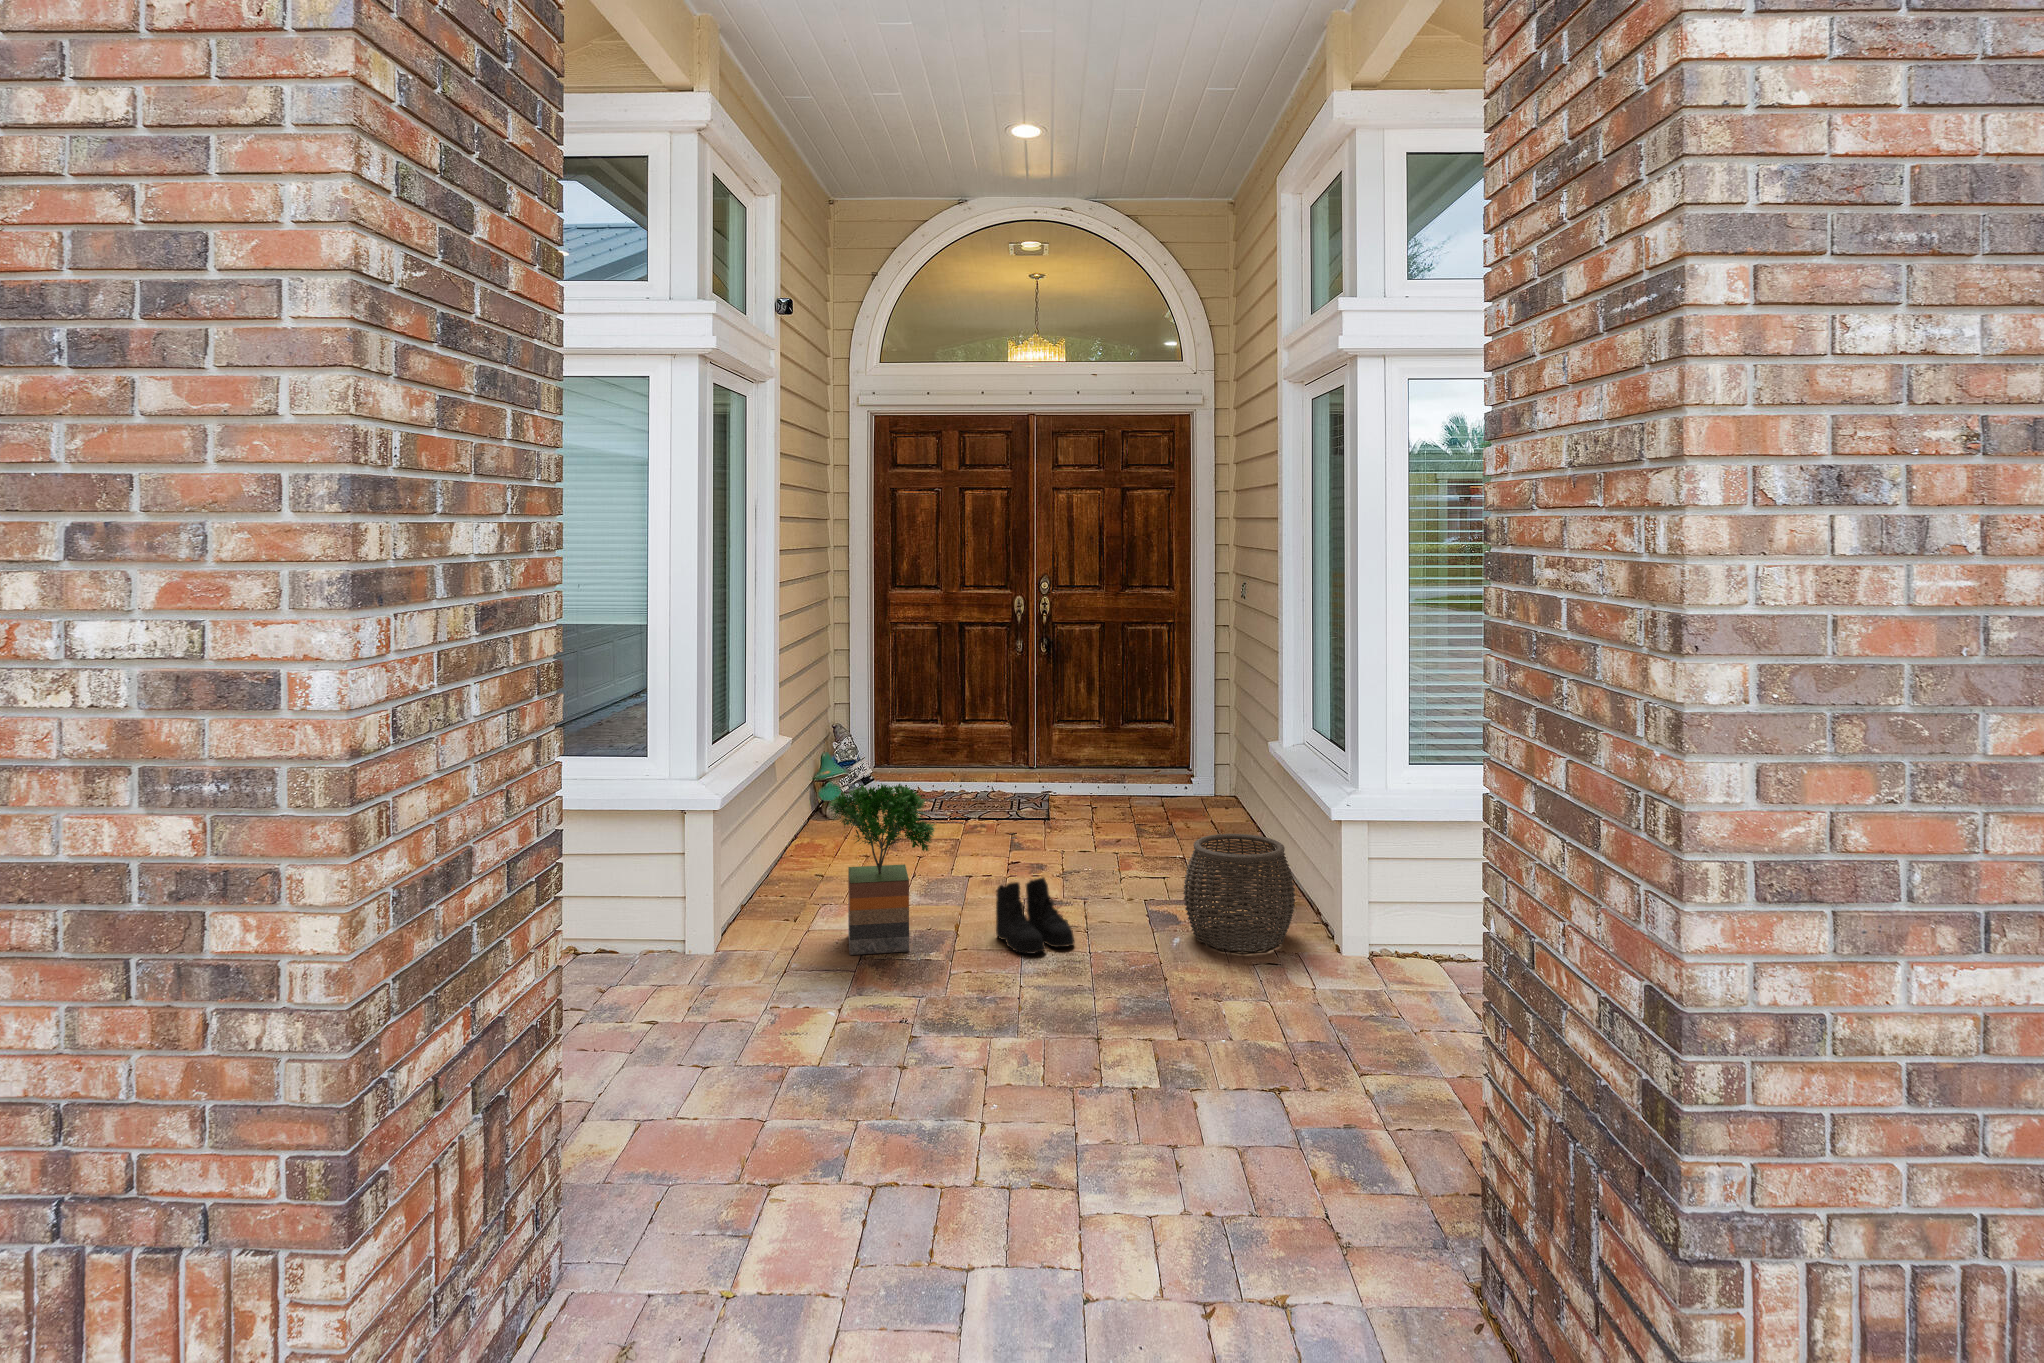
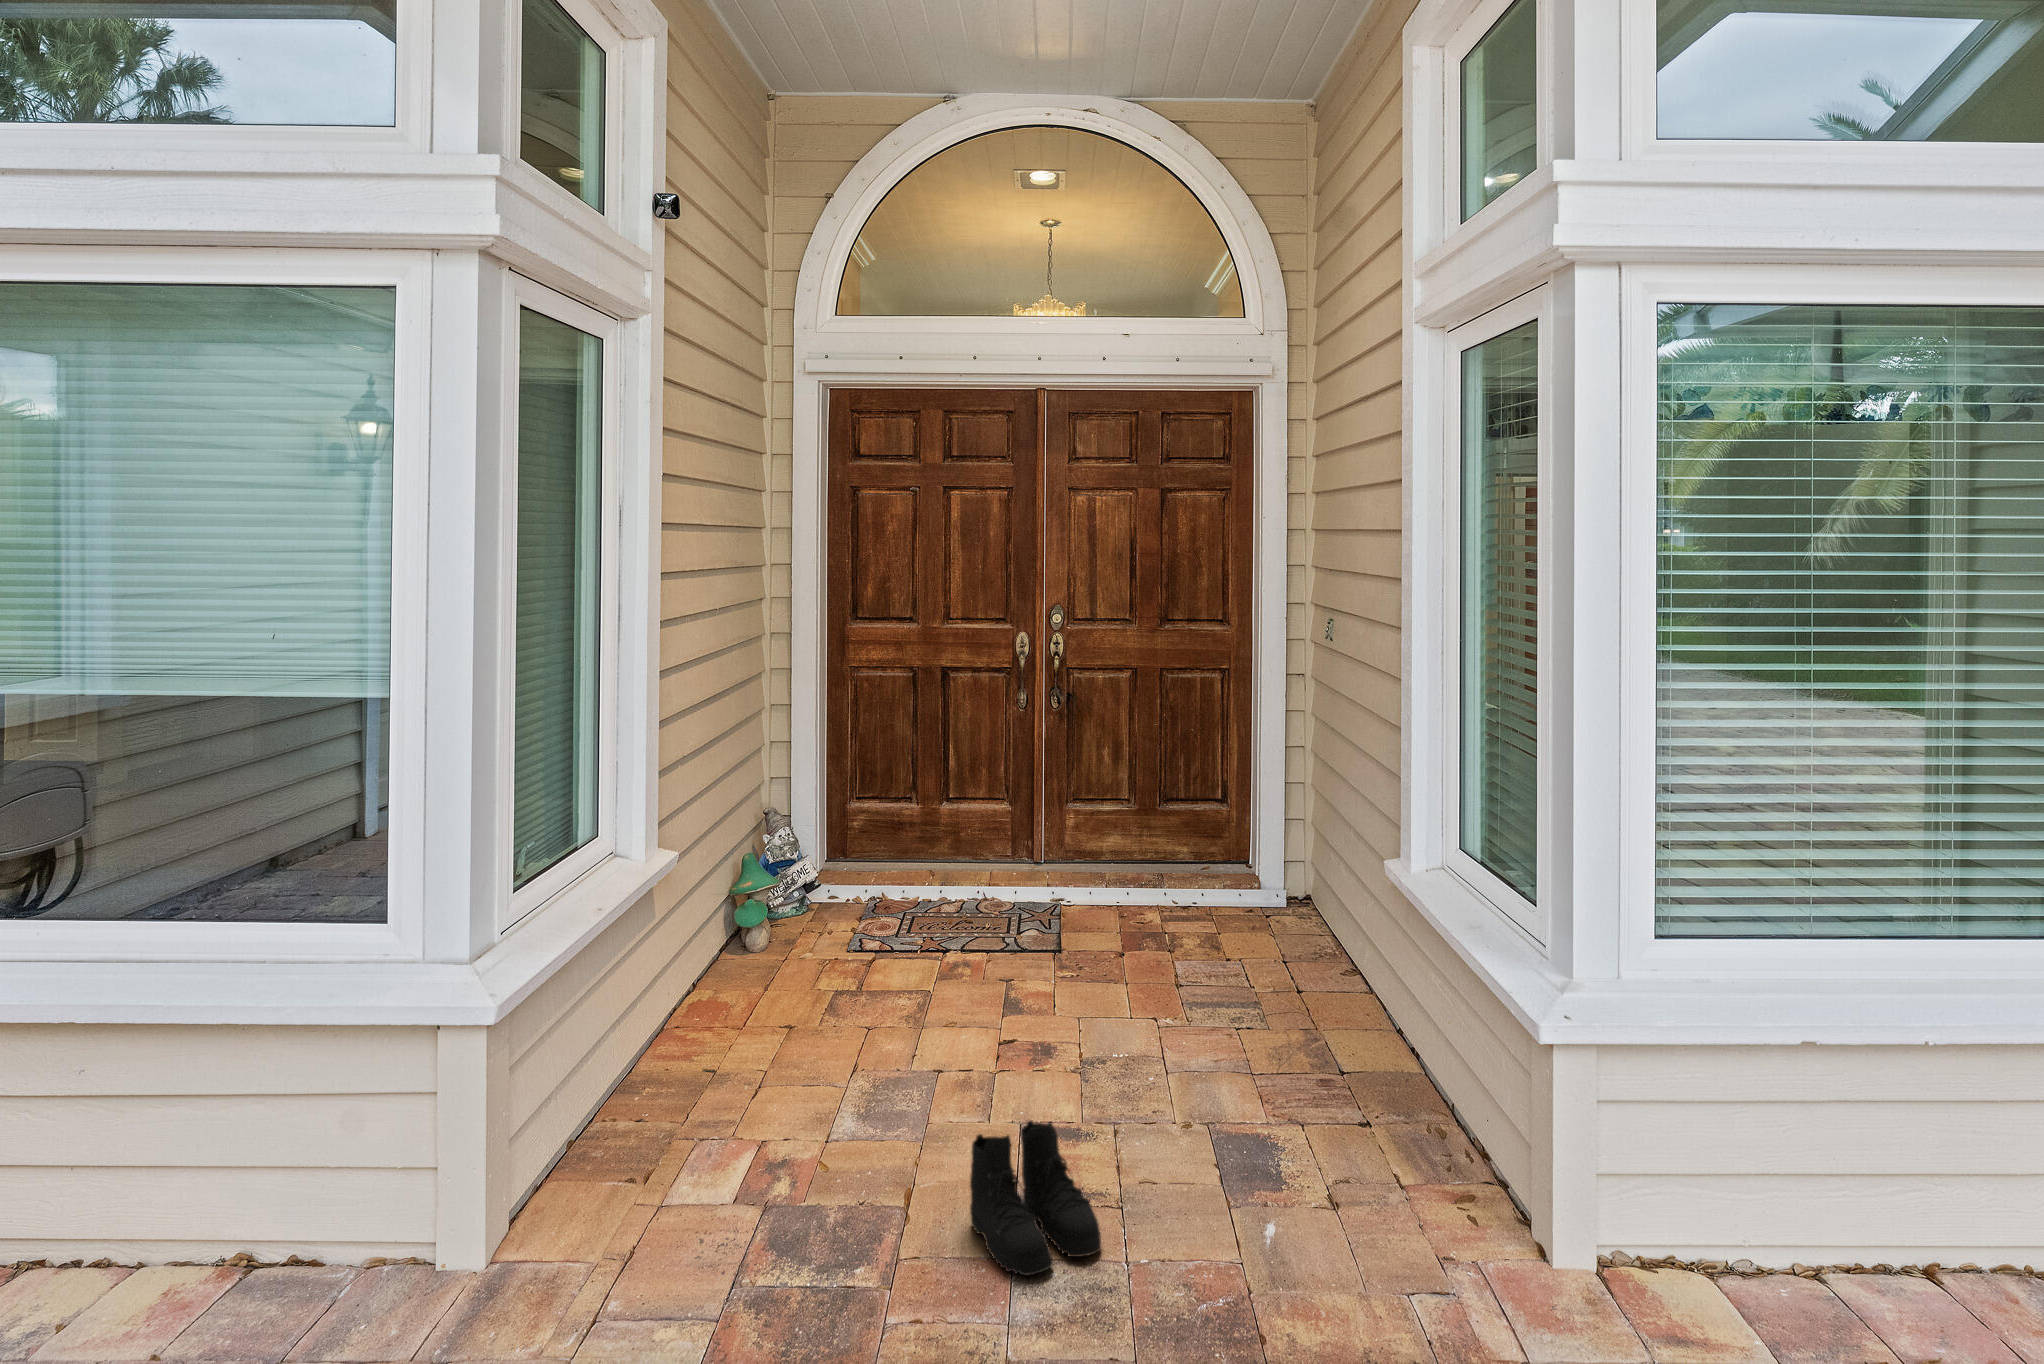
potted tree: present [829,783,935,955] -> none [685,964,872,1275]
woven basket: present [1183,834,1296,952] -> none [1282,1043,1471,1269]

